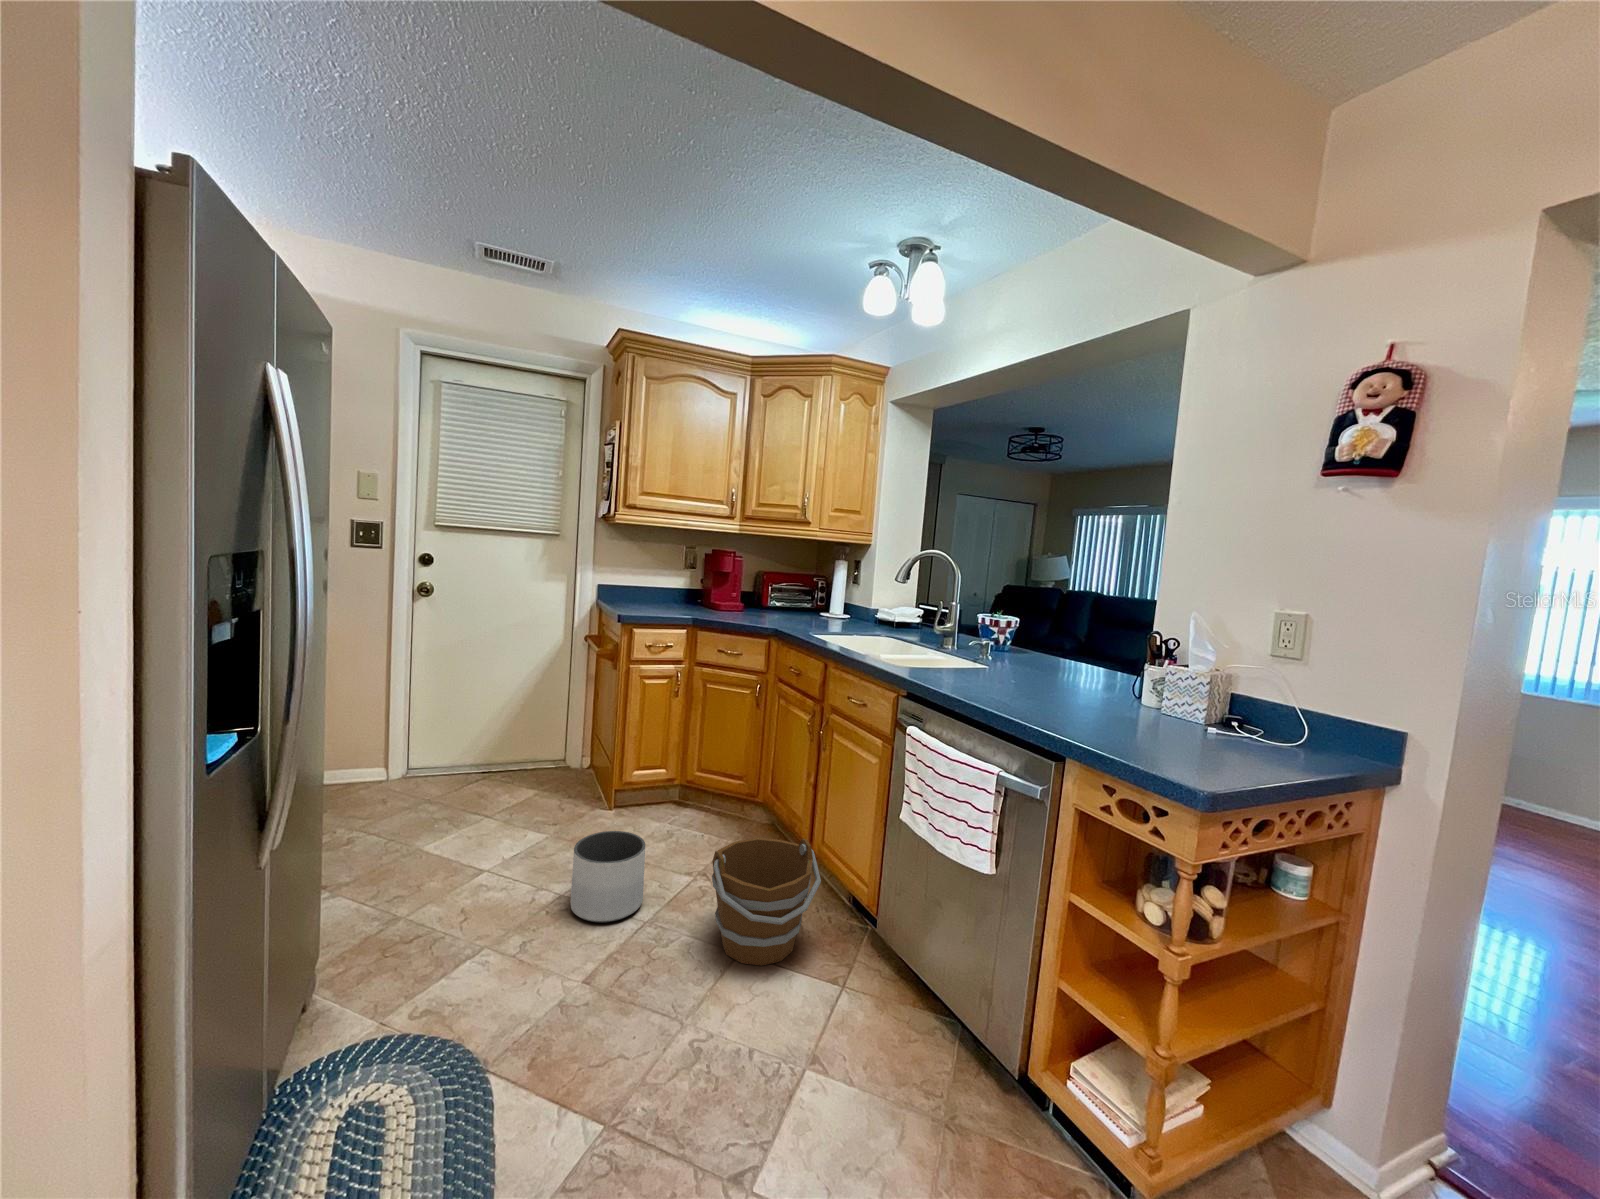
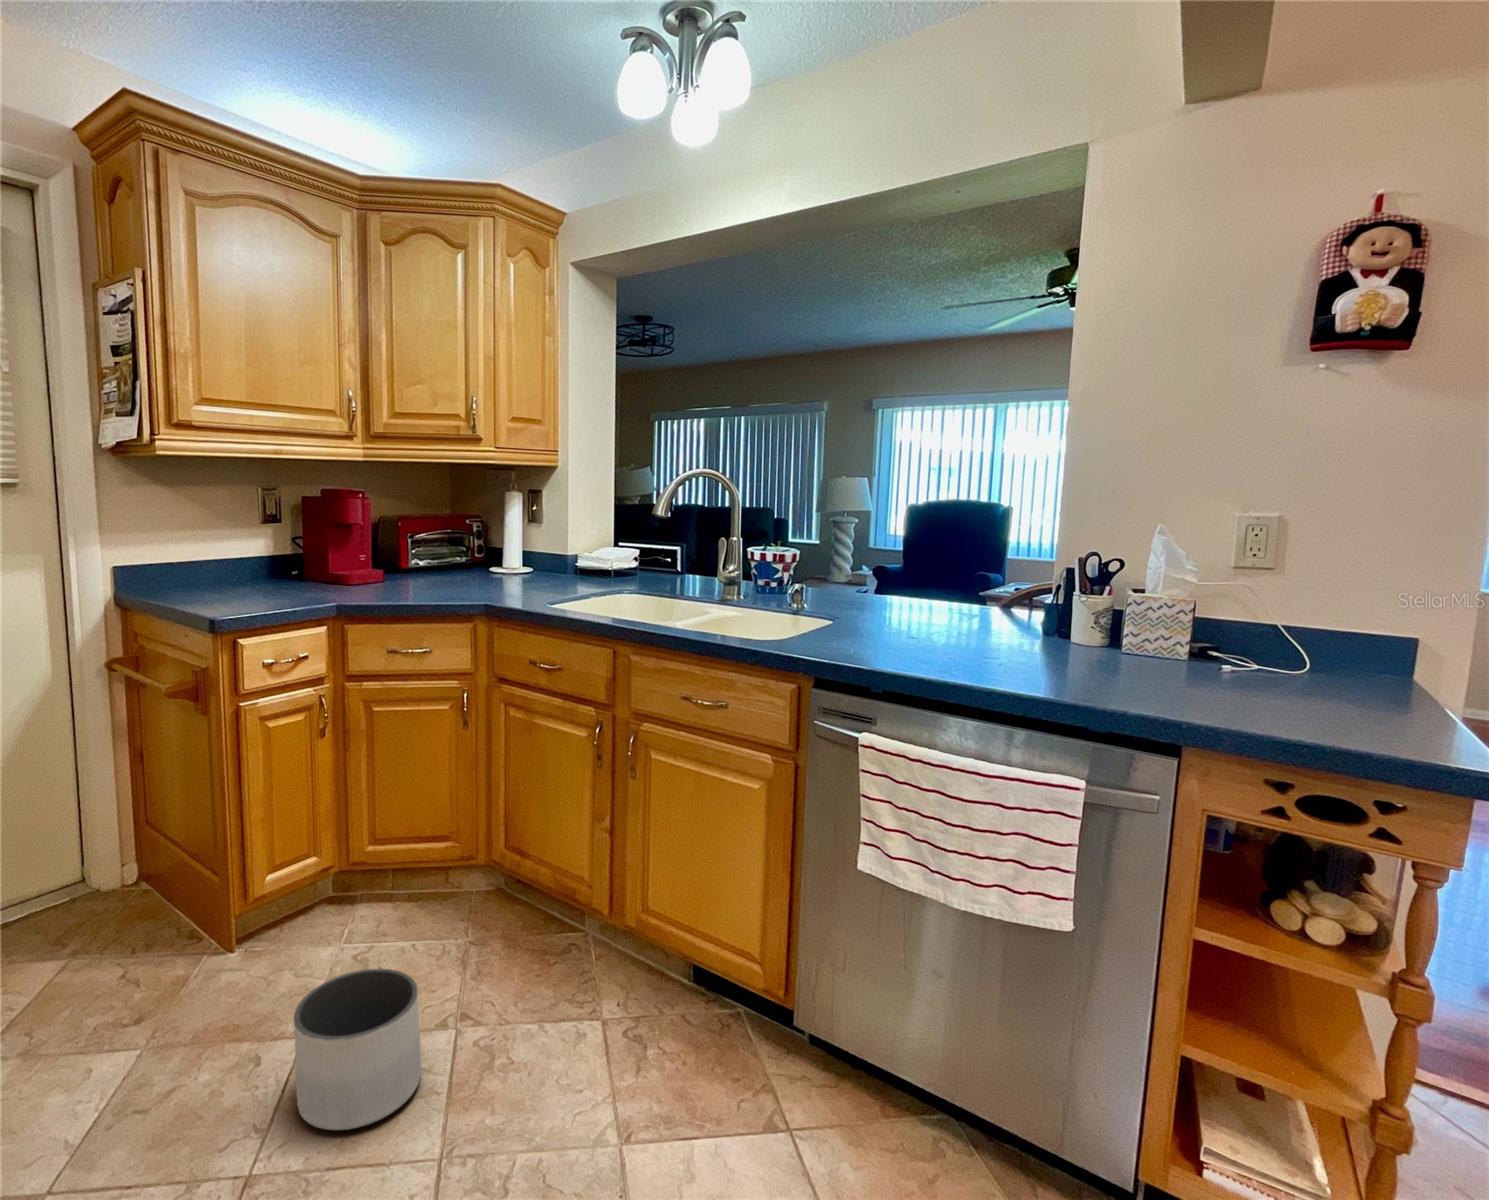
bucket: present [712,837,821,966] -> none [545,886,692,1076]

